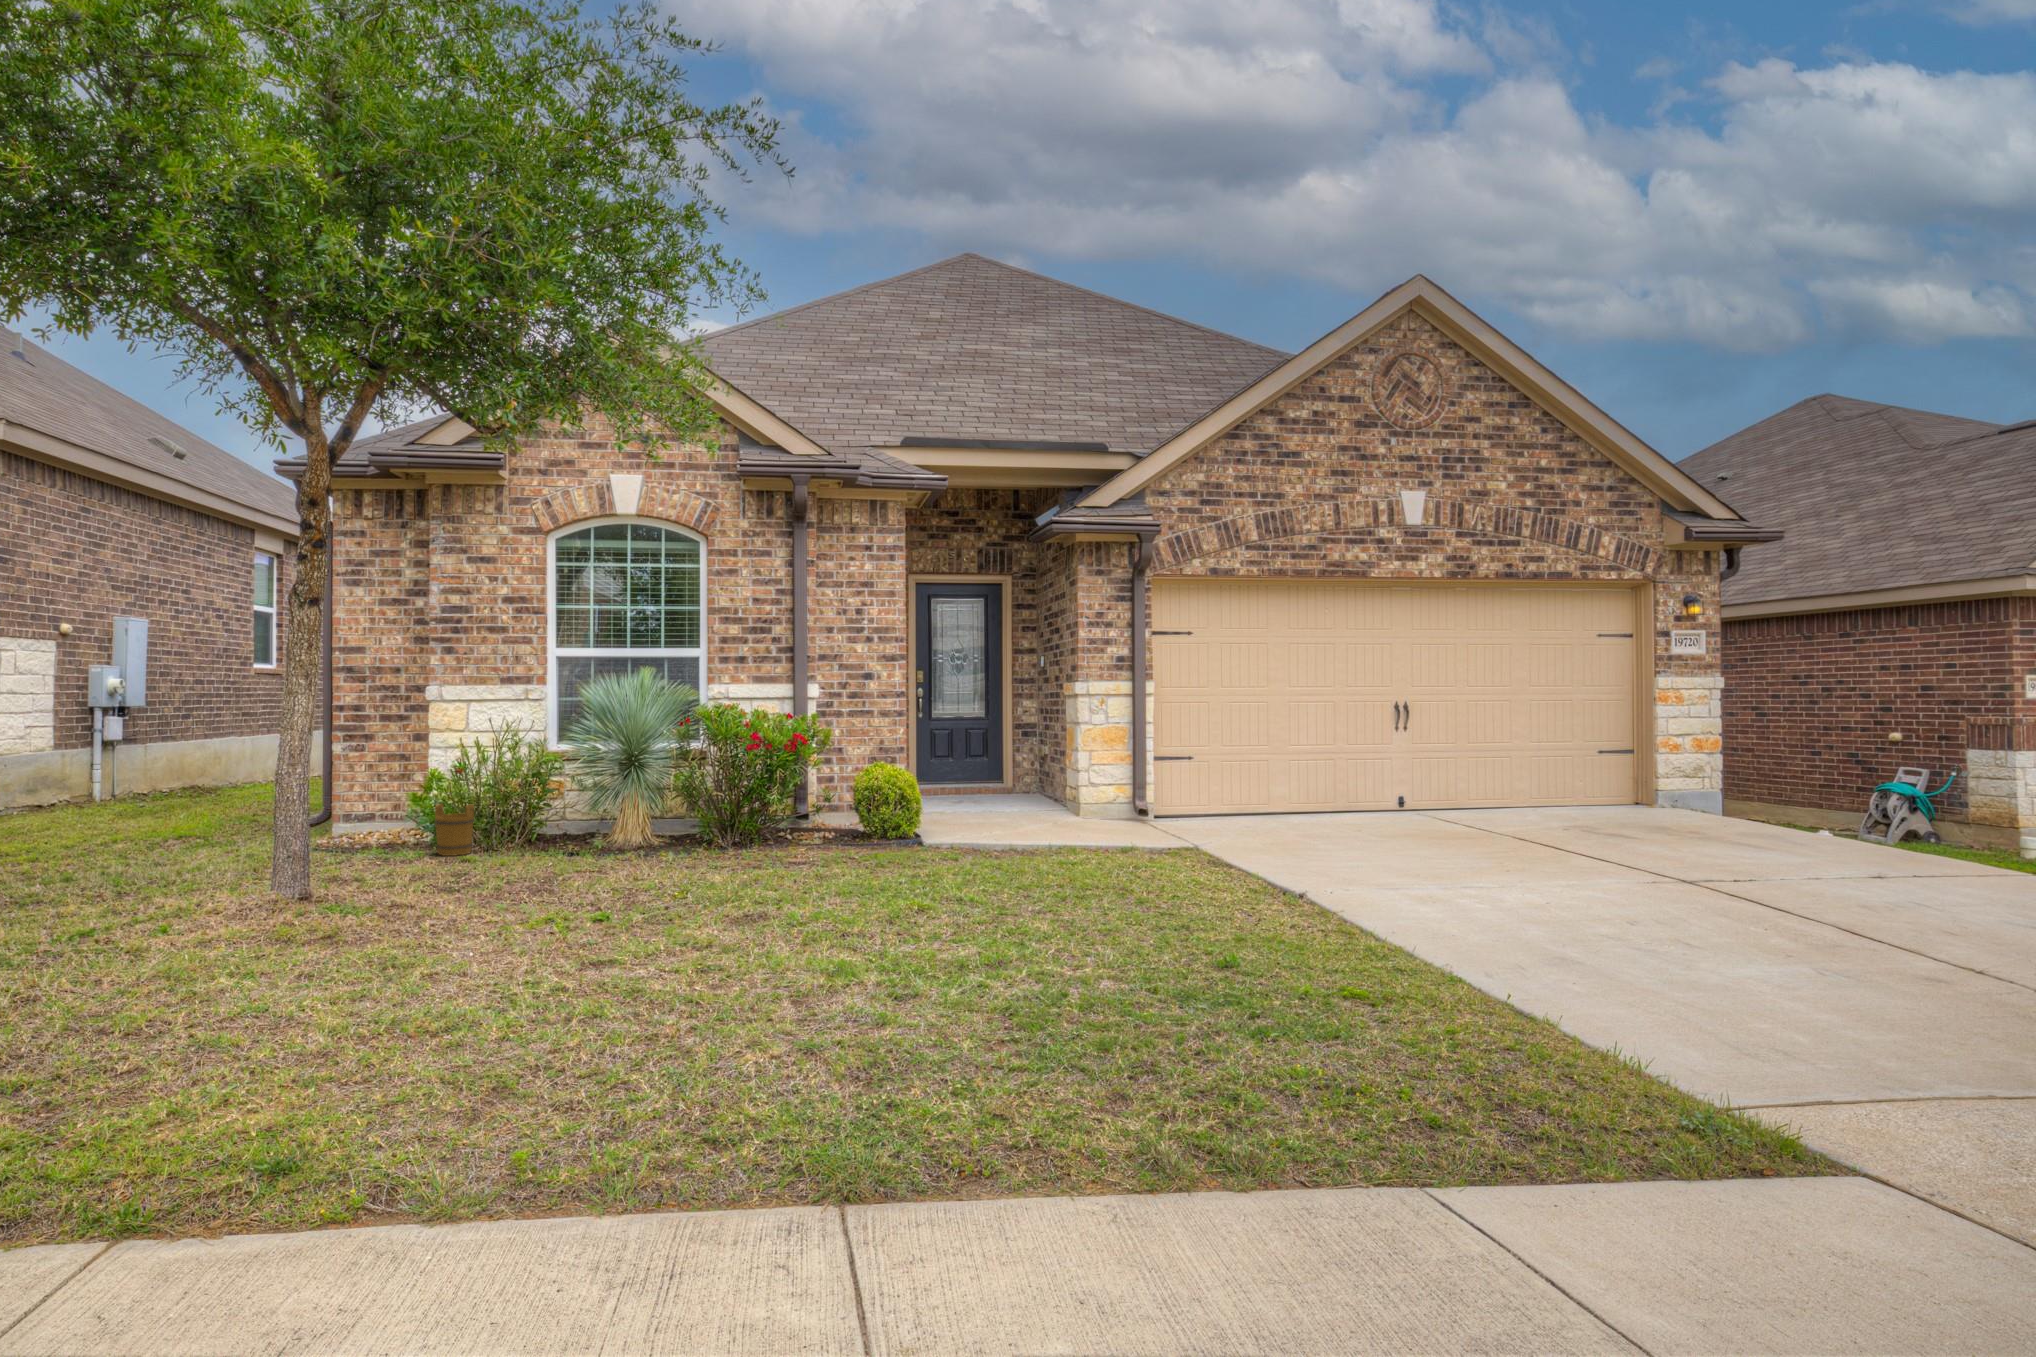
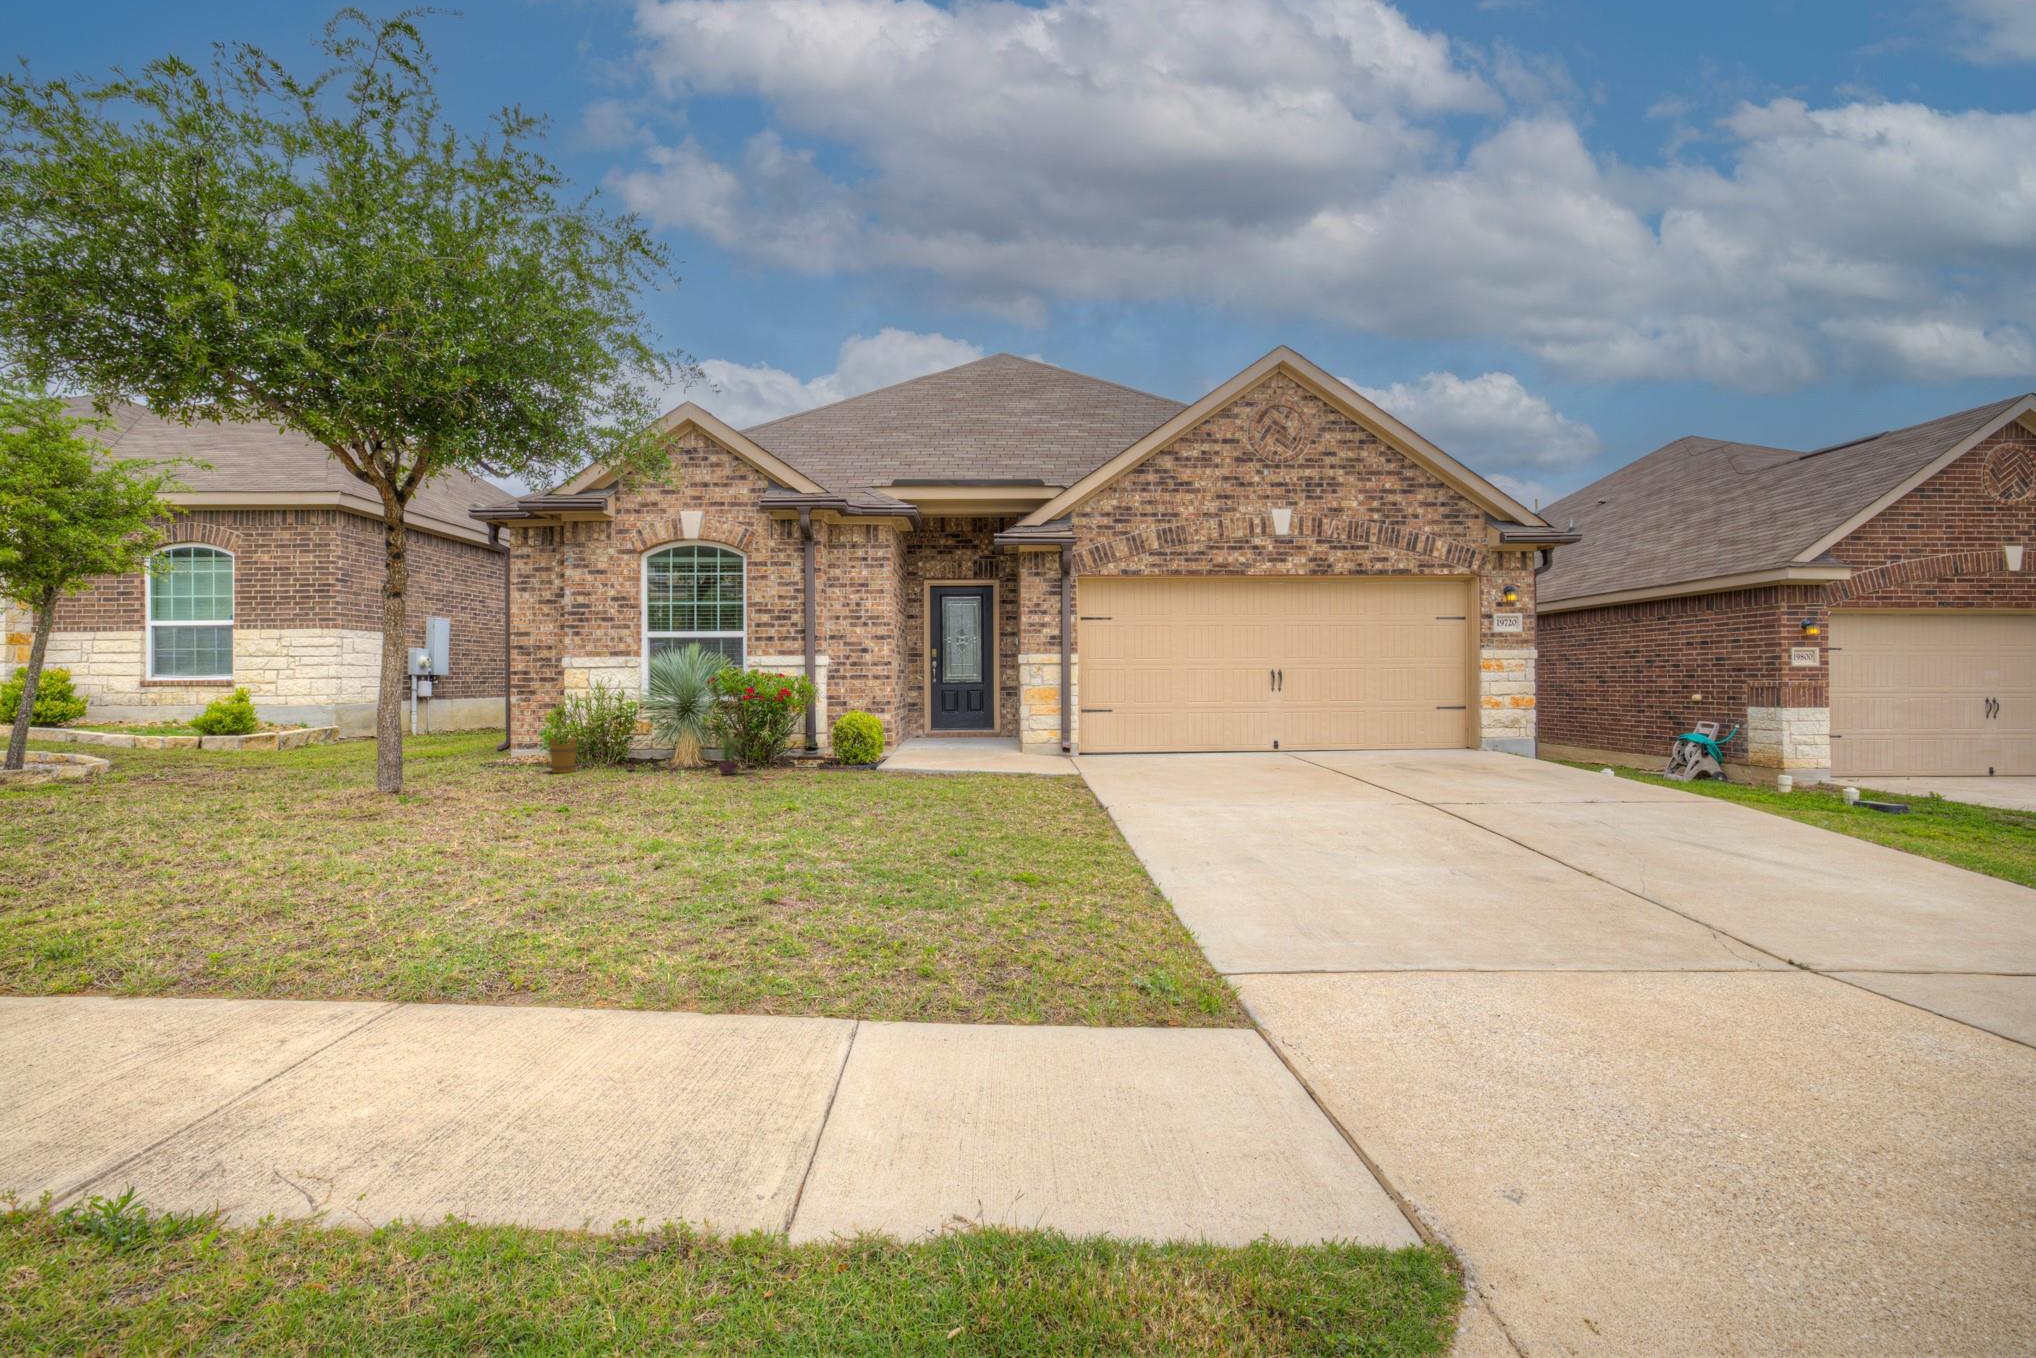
decorative plant: none [669,791,741,854] -> present [717,733,737,775]

